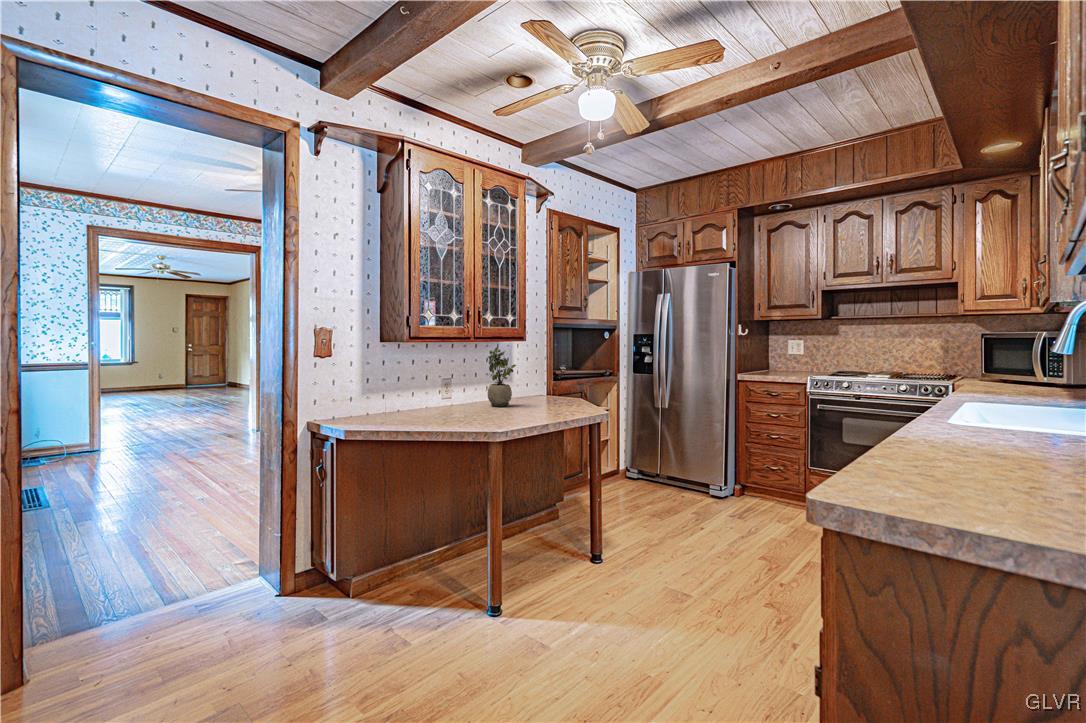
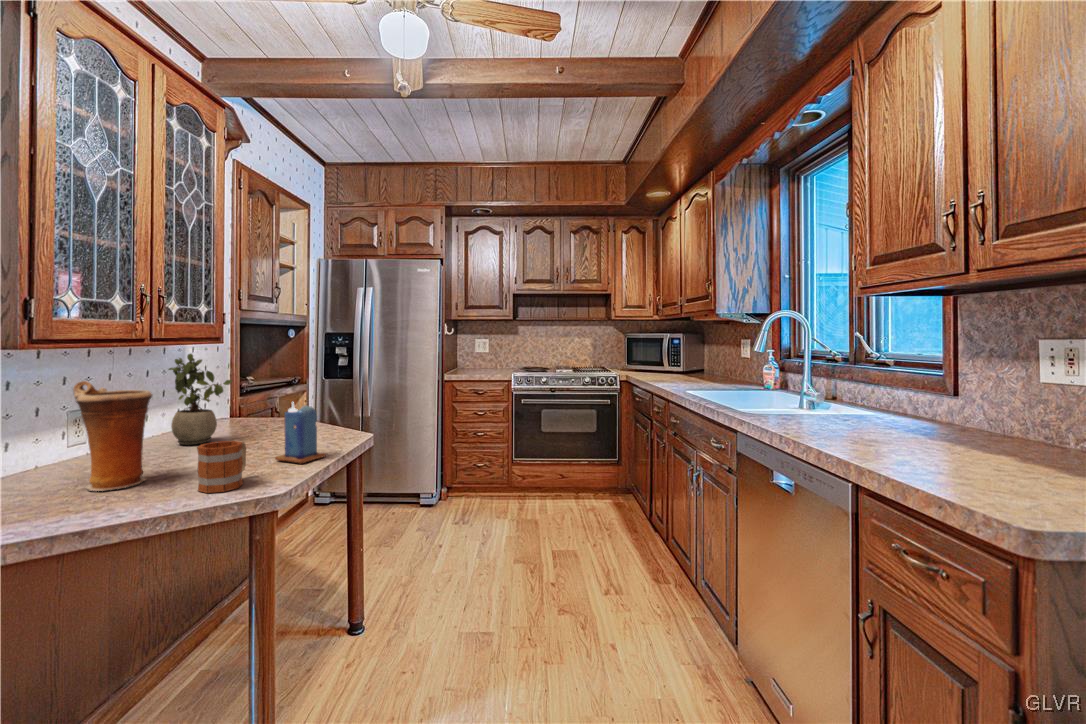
vase: none [423,358,456,419] -> present [73,381,152,491]
candle: none [520,378,549,421] -> present [275,402,326,463]
mug: none [463,397,493,427] -> present [197,441,246,493]

